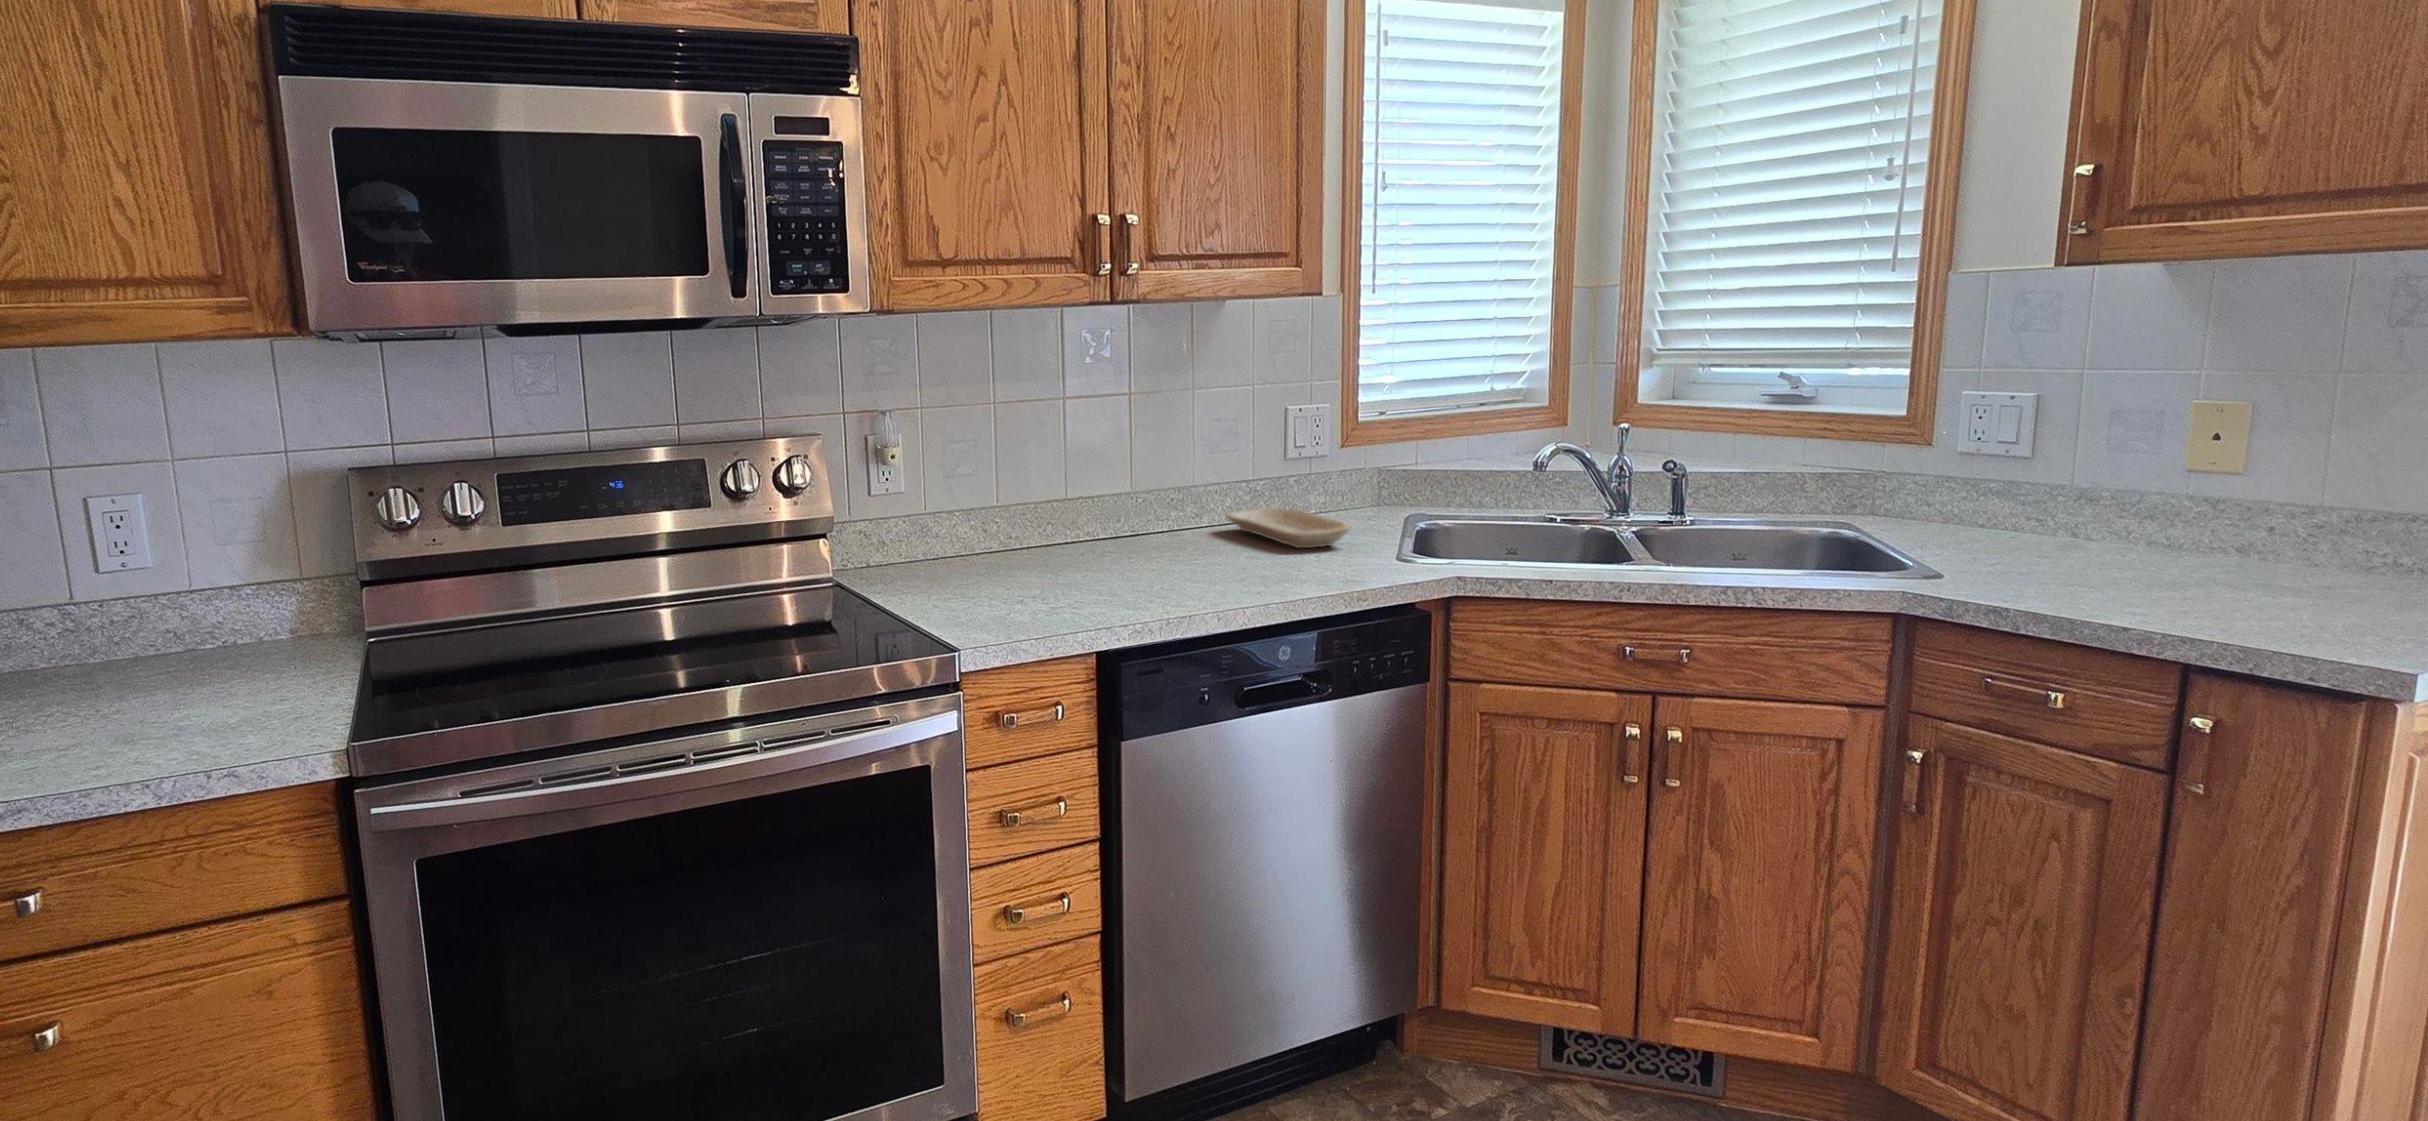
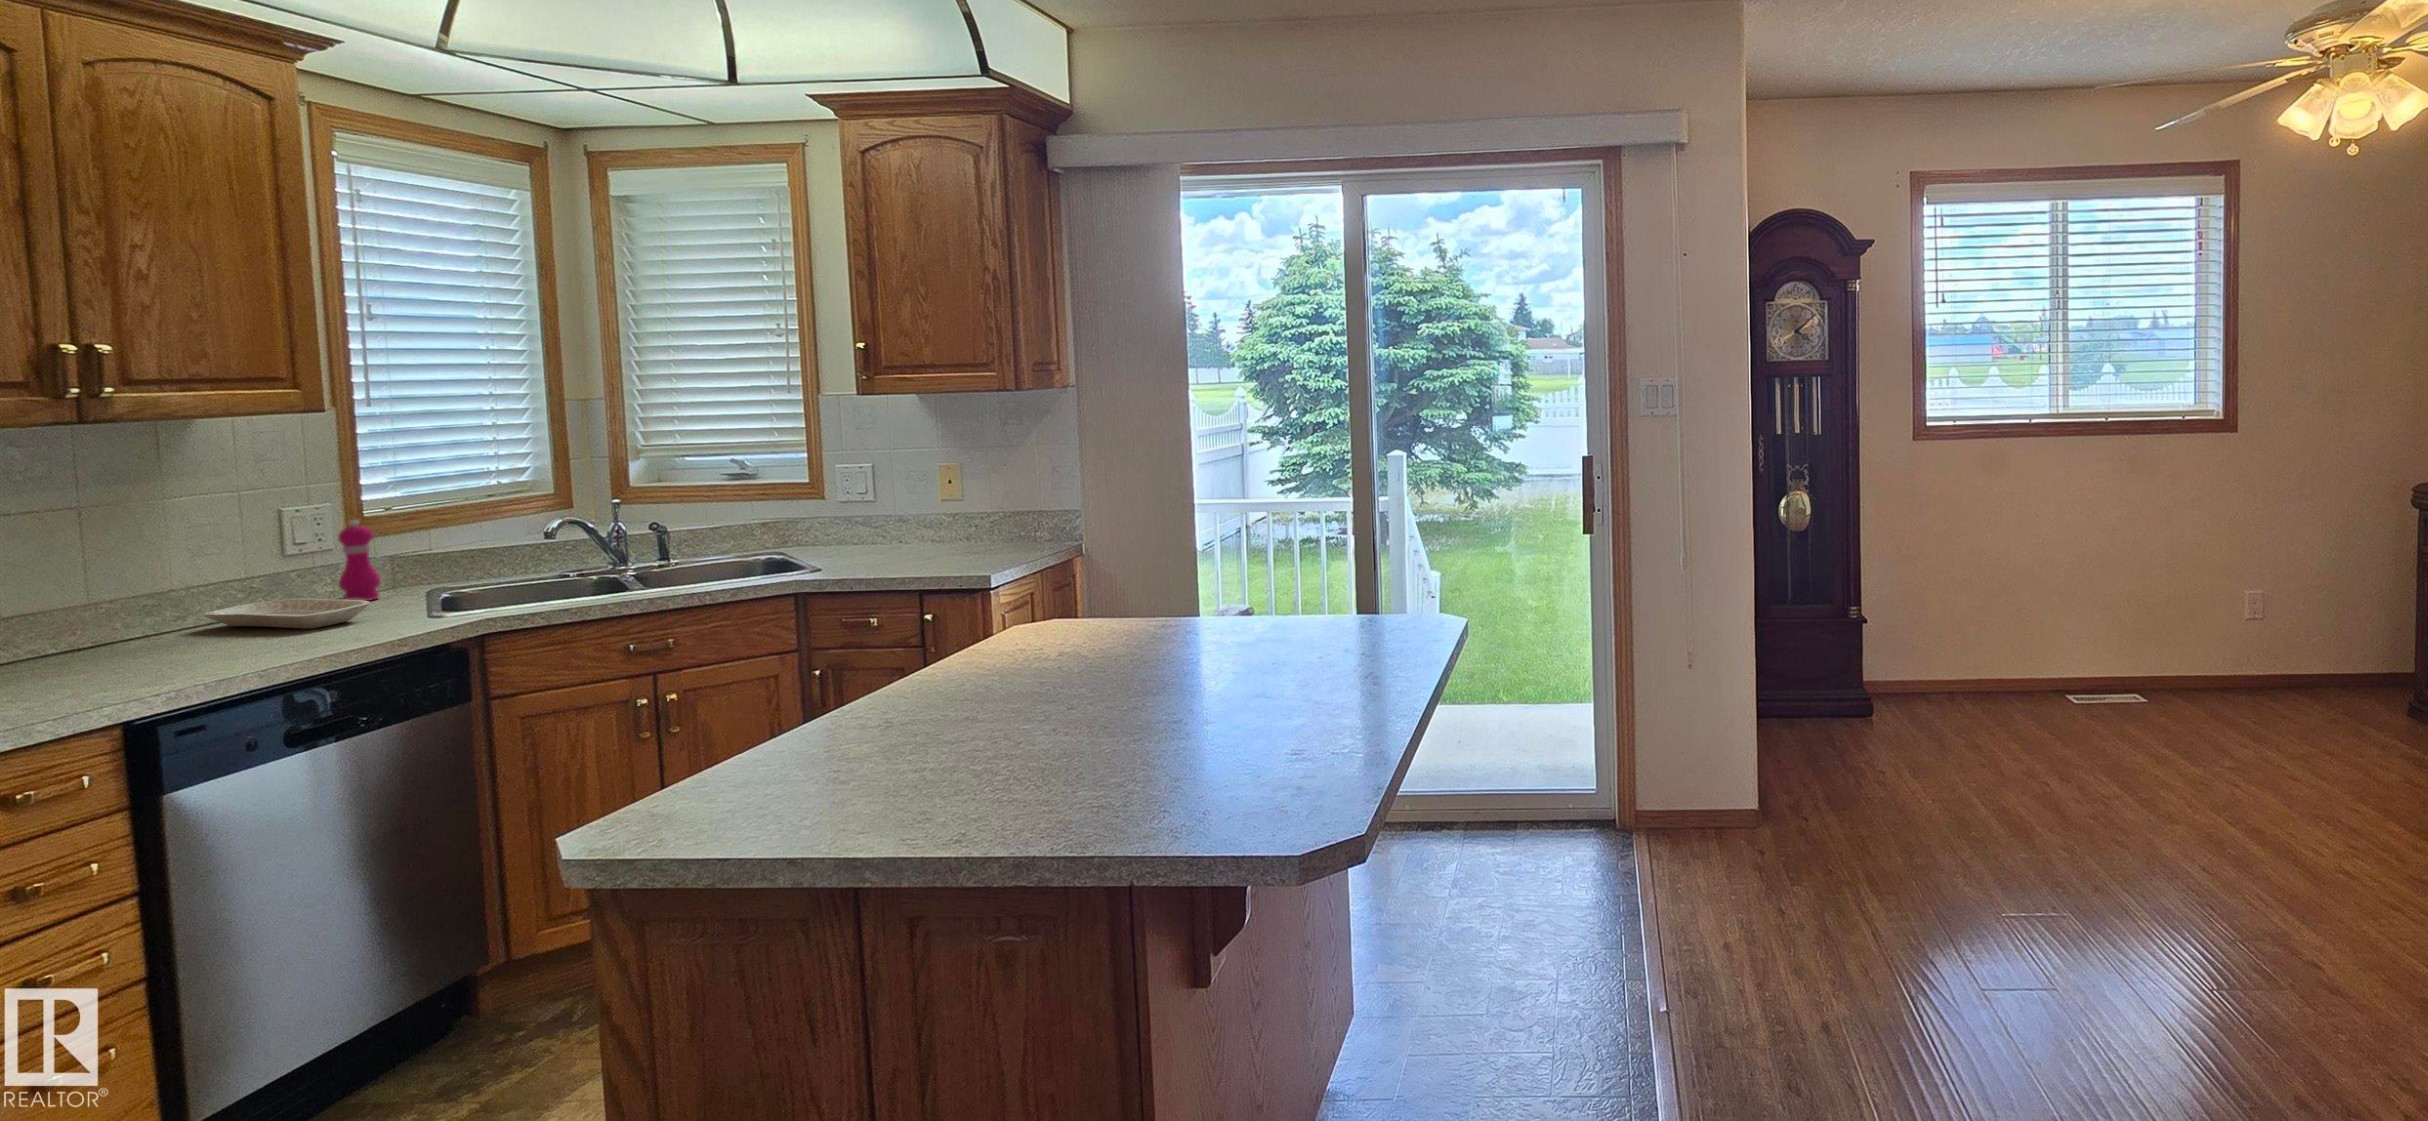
pepper mill: none [1333,426,1368,521] -> present [338,520,381,601]

